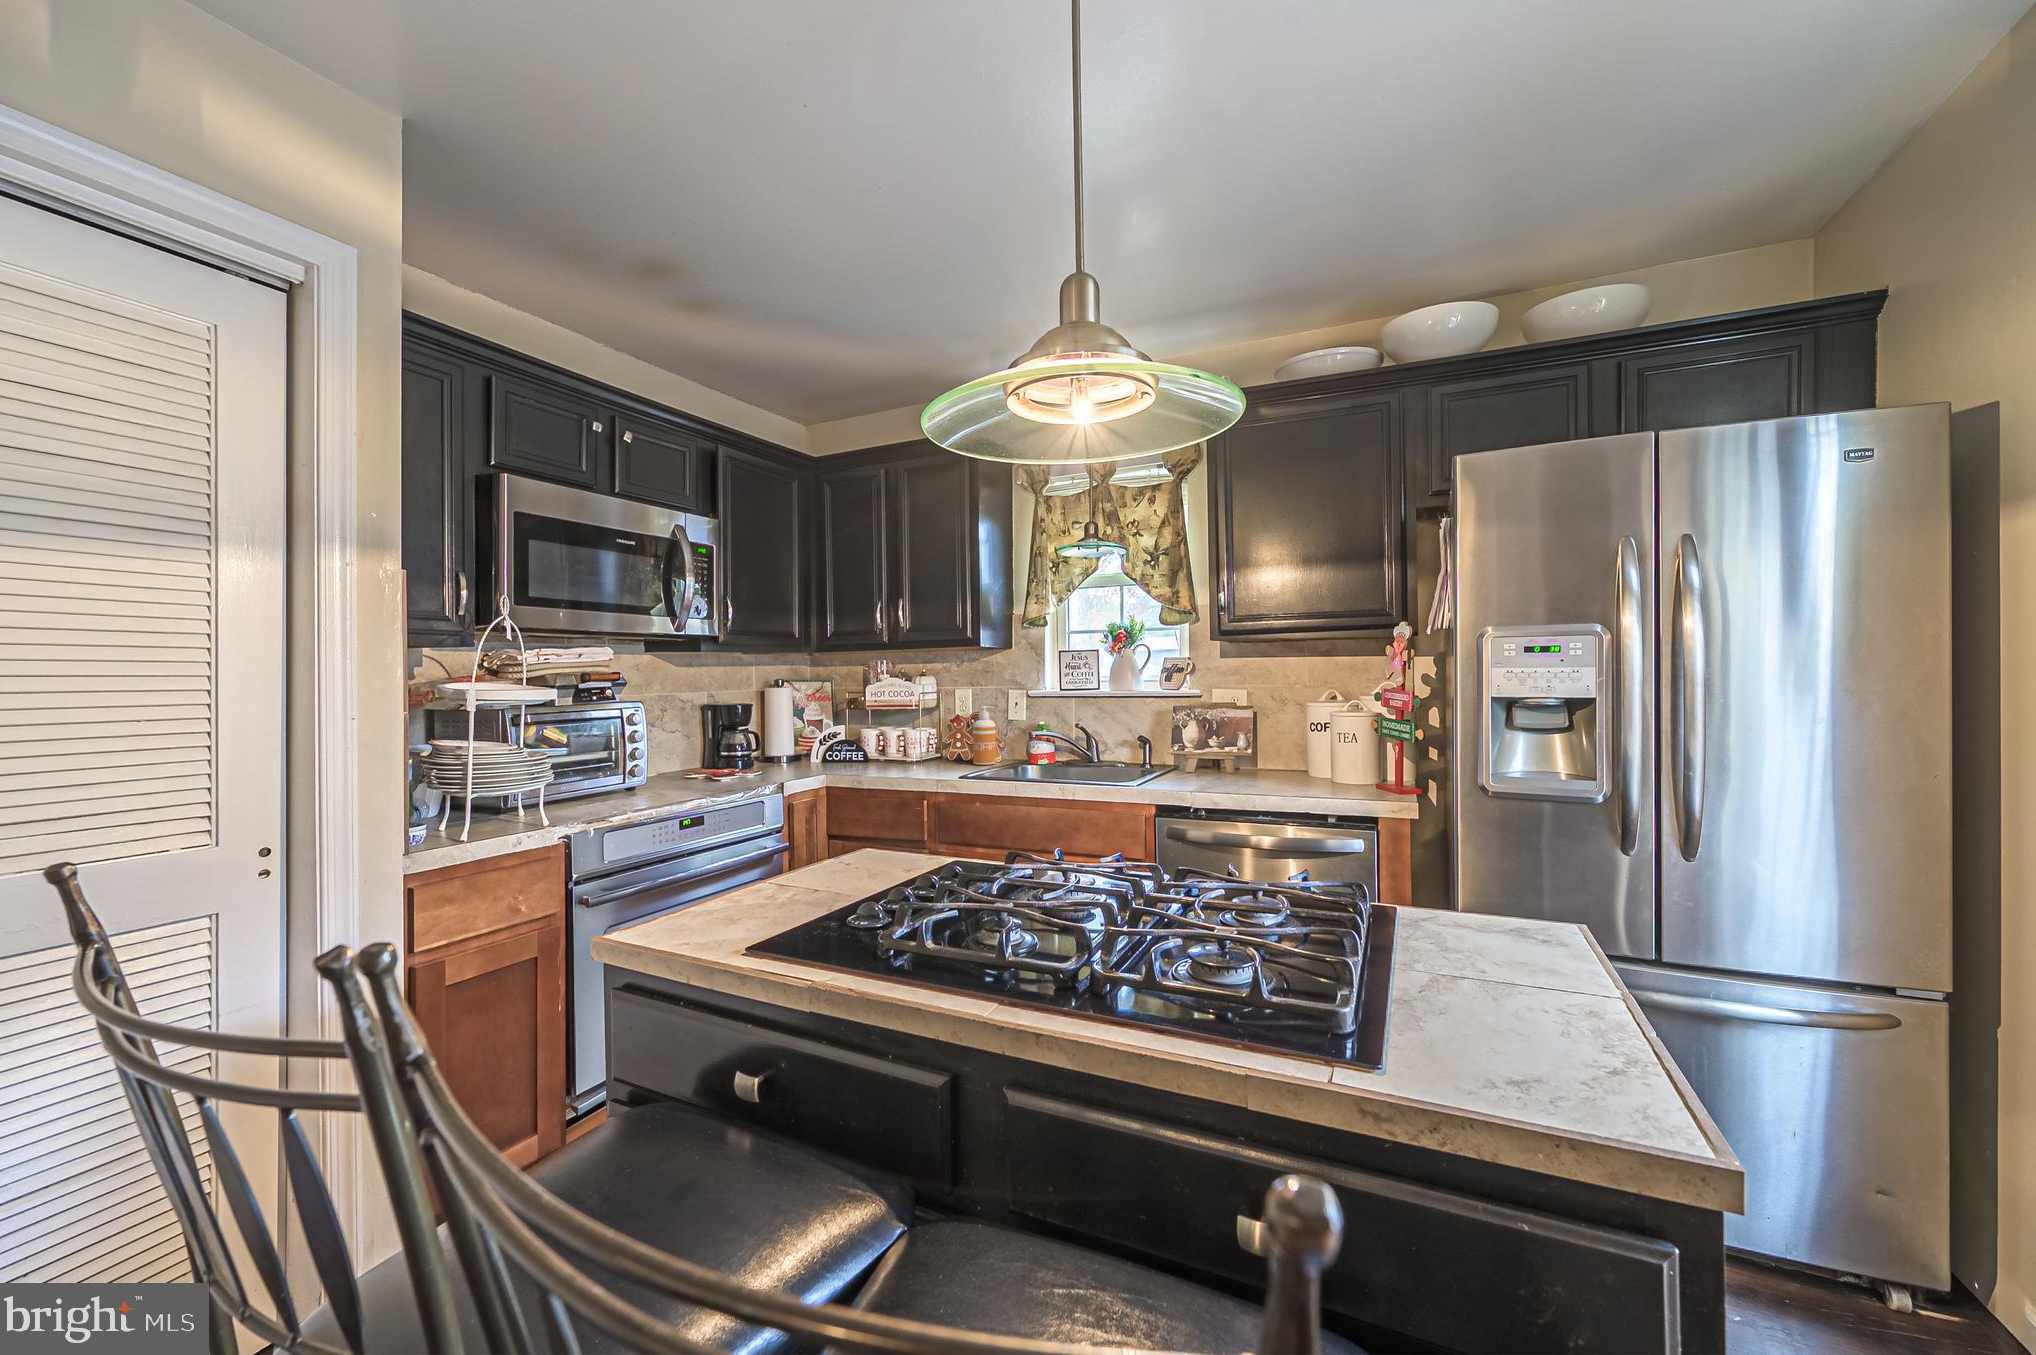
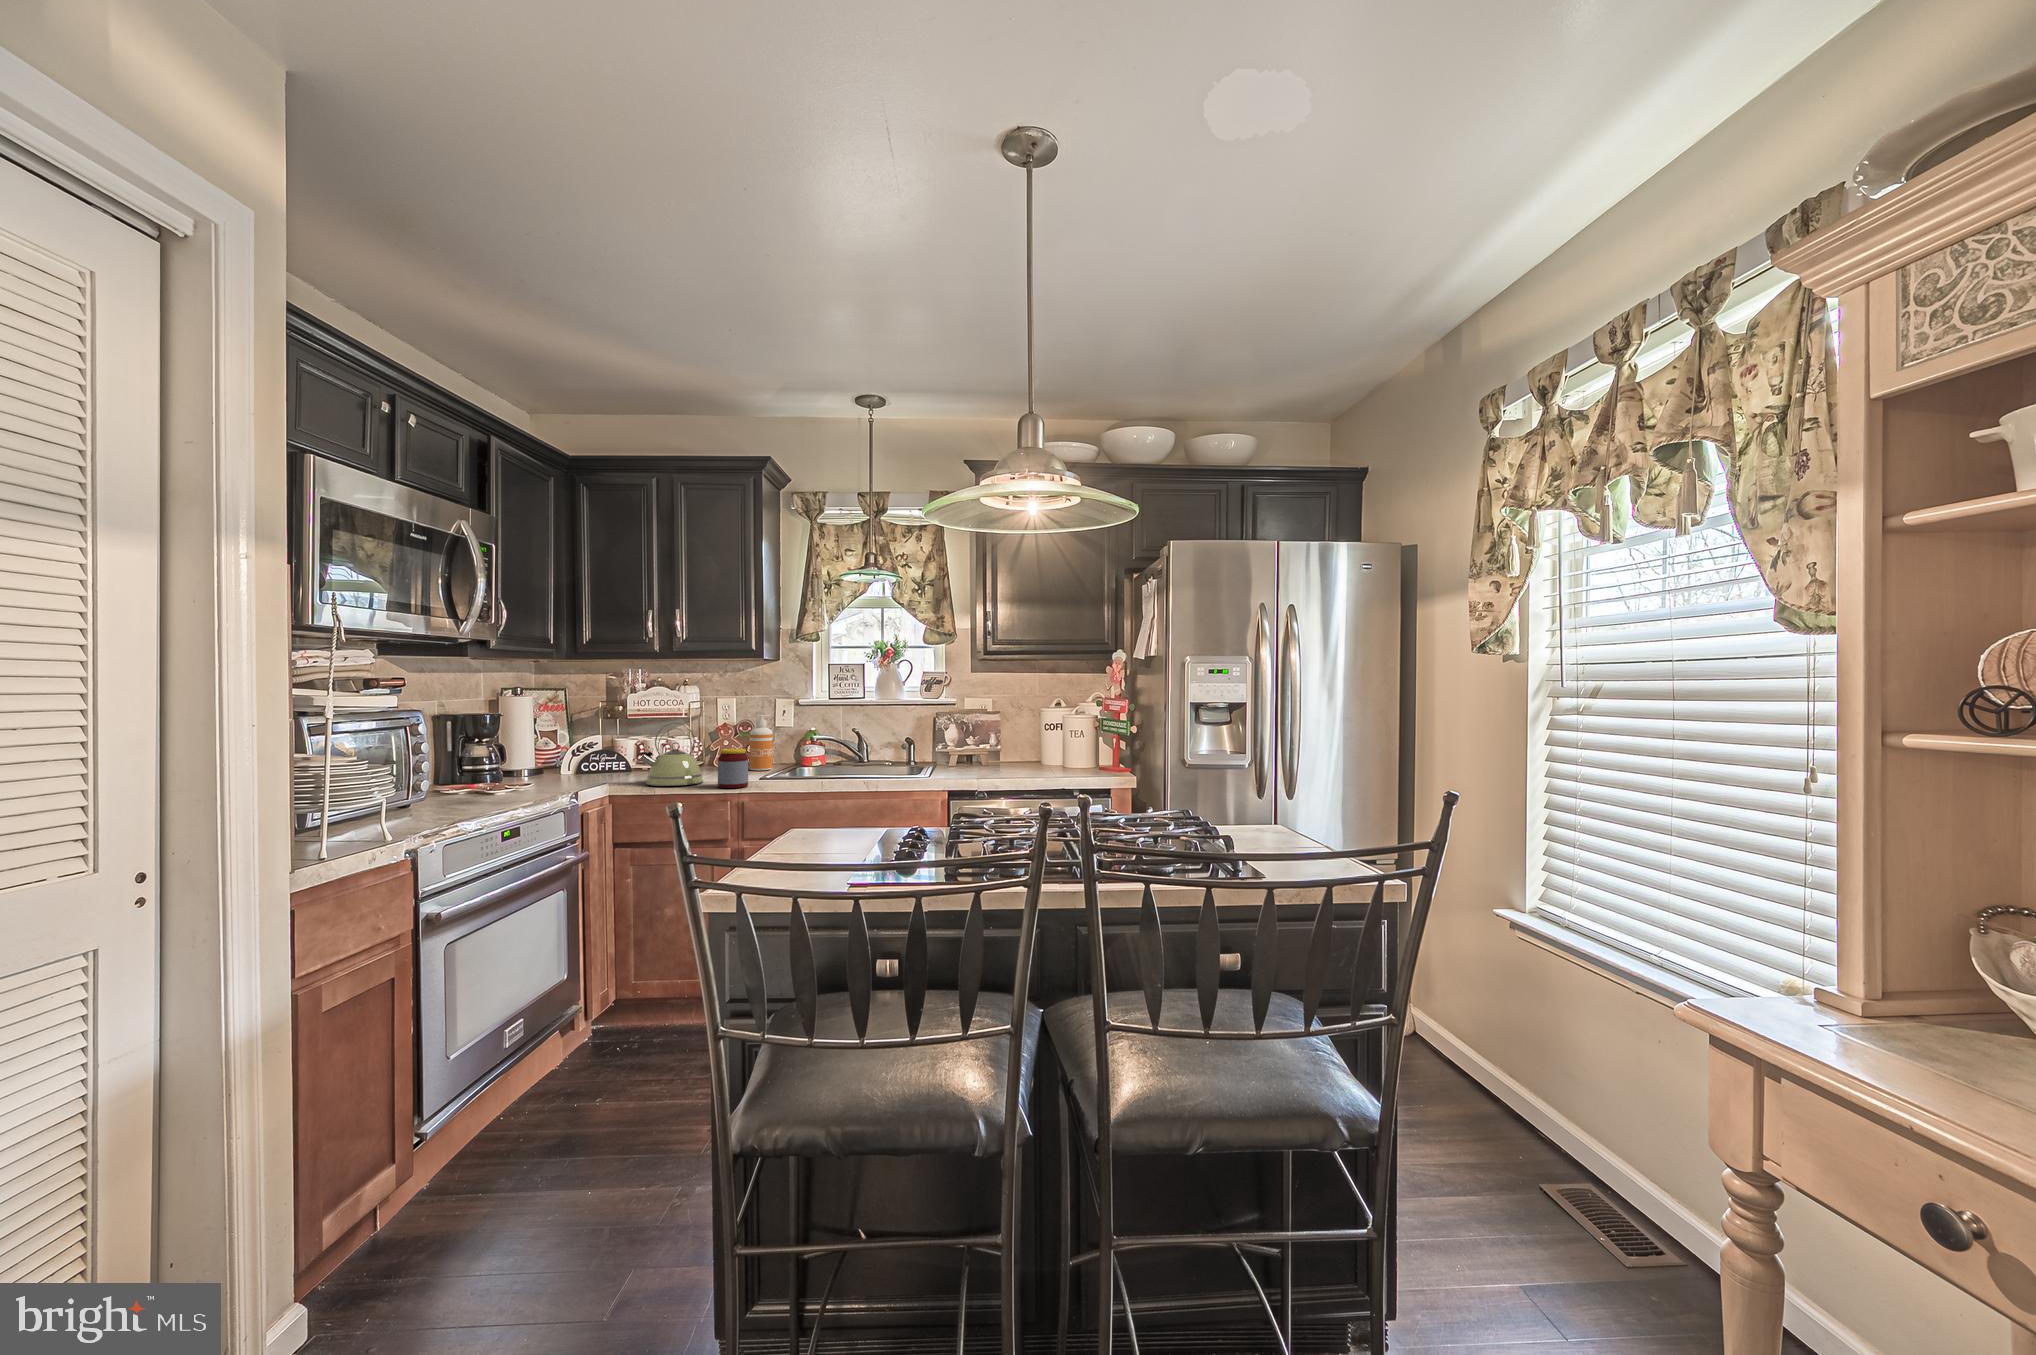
kettle: none [852,715,913,780] -> present [638,722,703,786]
jar: none [915,744,946,786] -> present [718,749,748,788]

